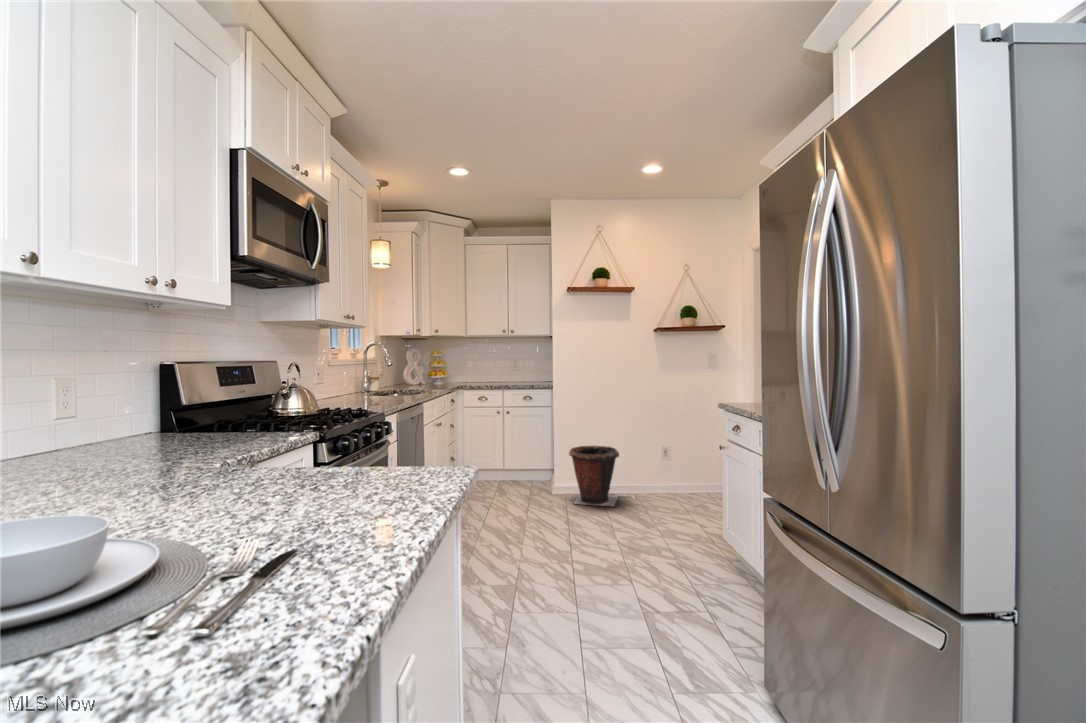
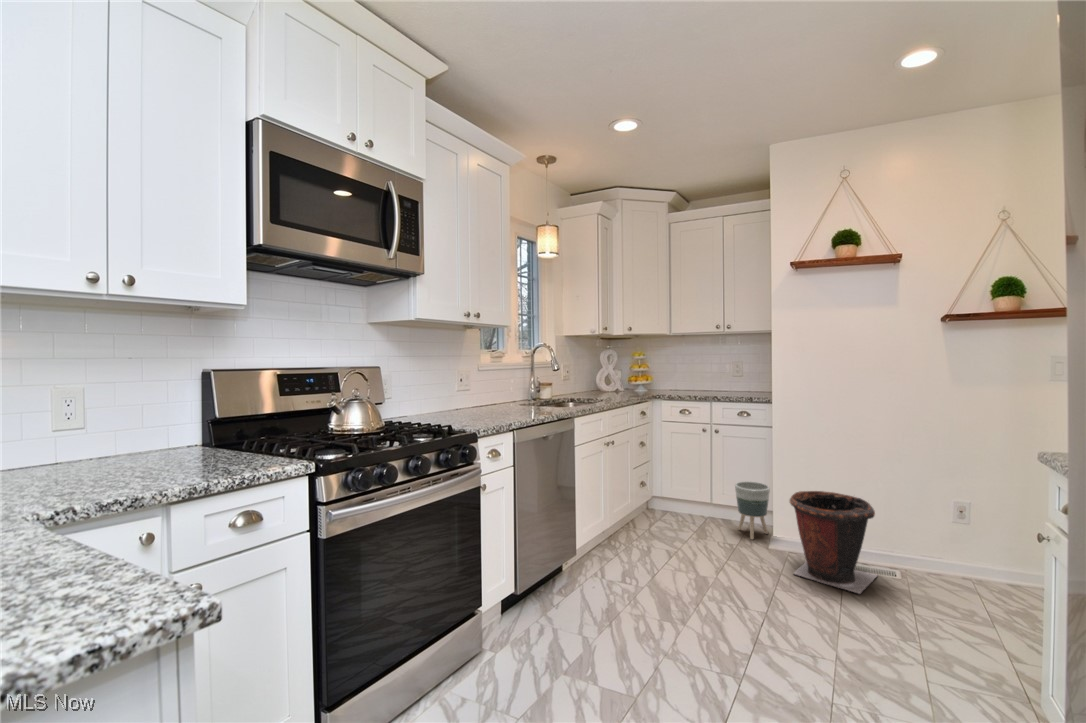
planter: none [525,448,549,490] -> present [735,482,770,540]

